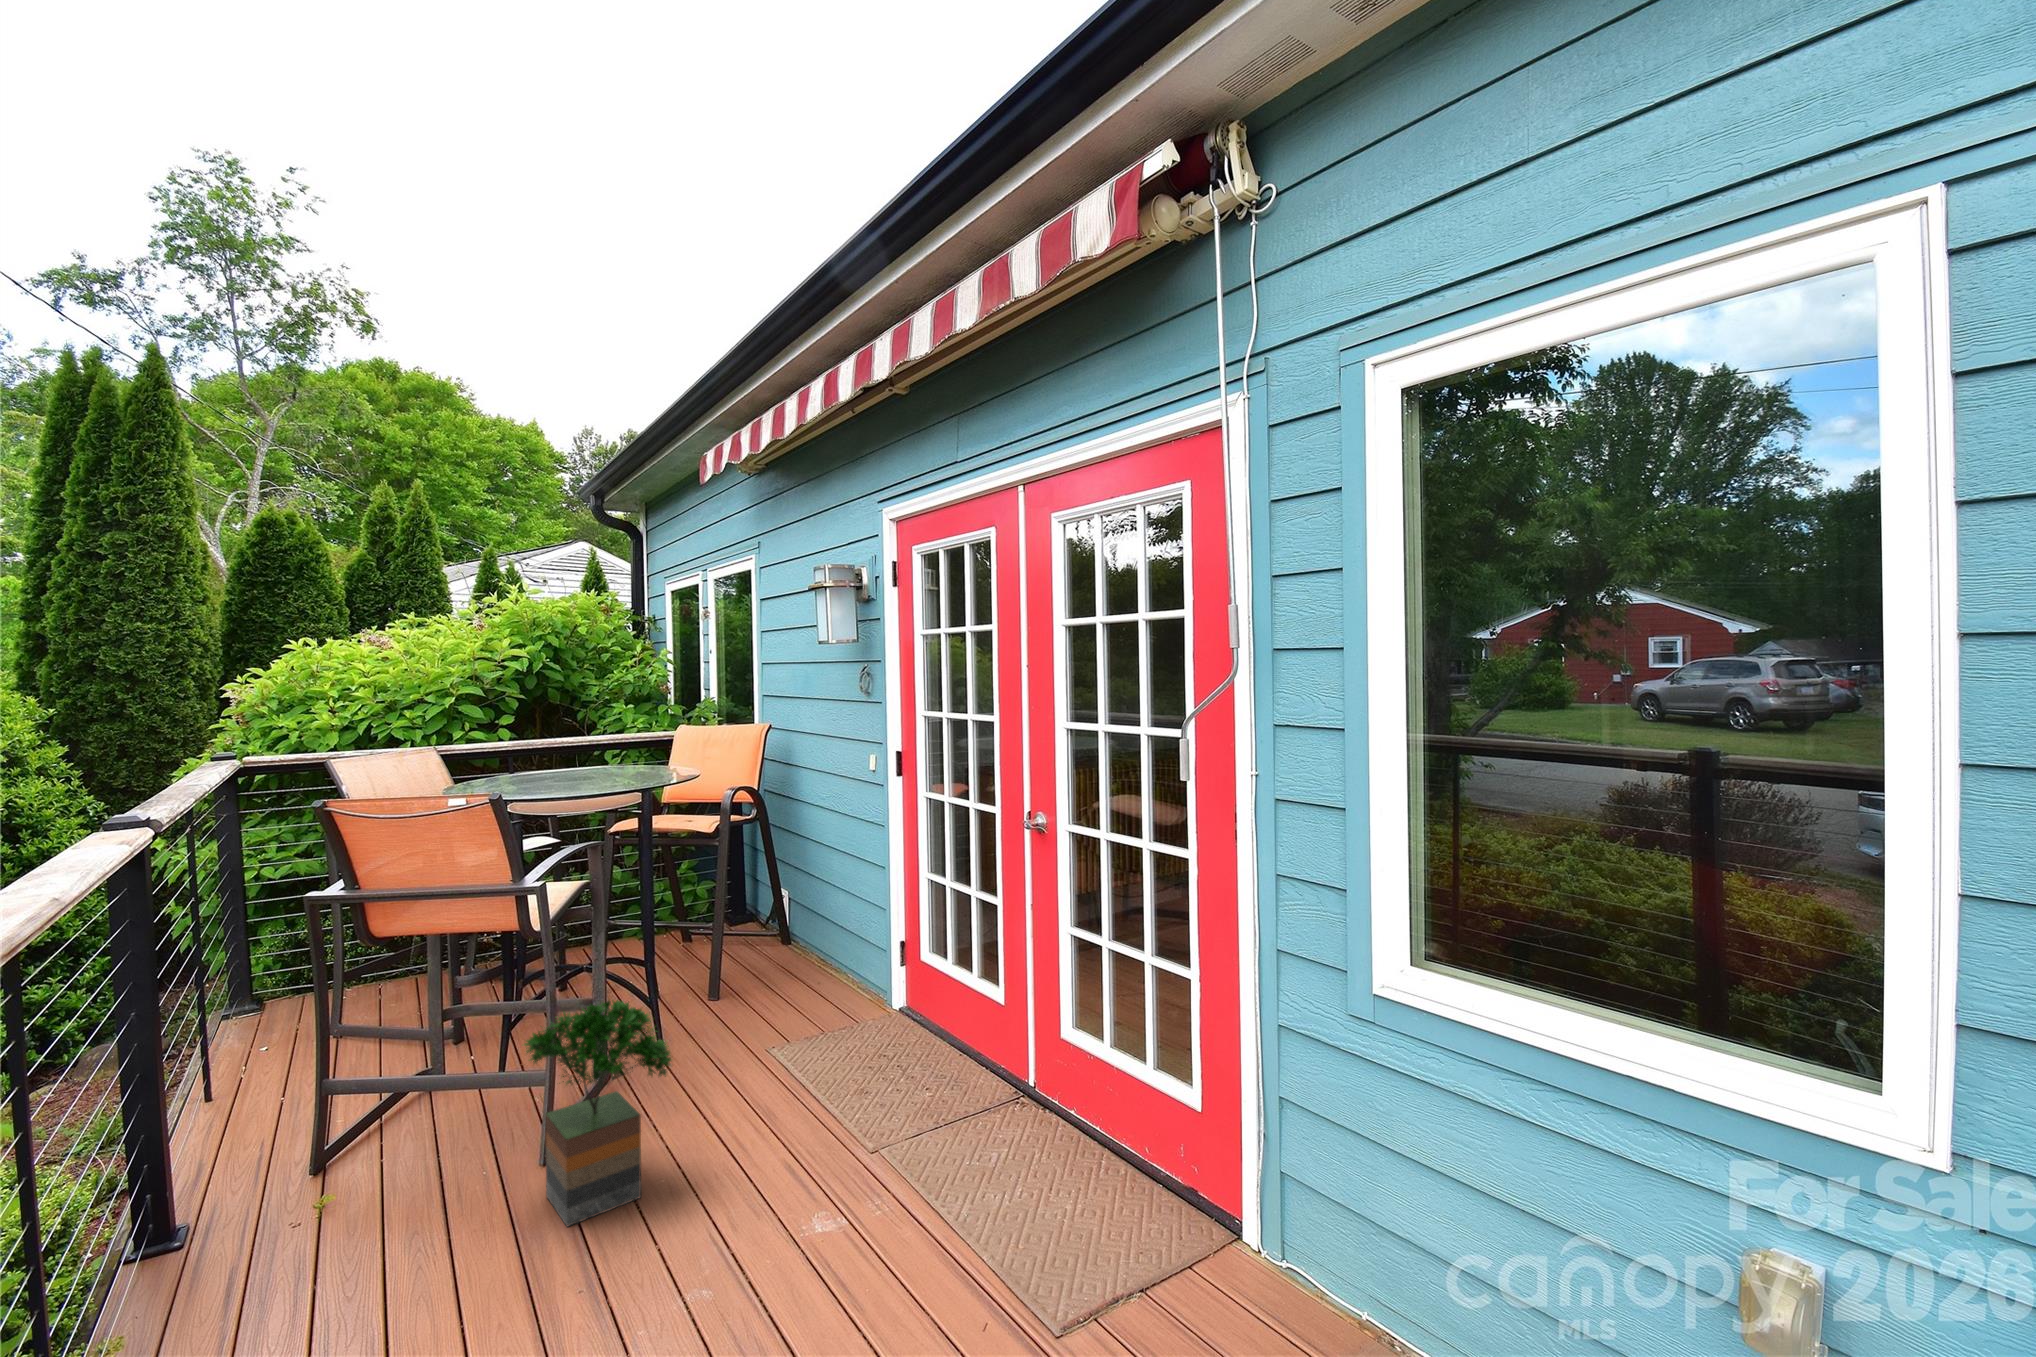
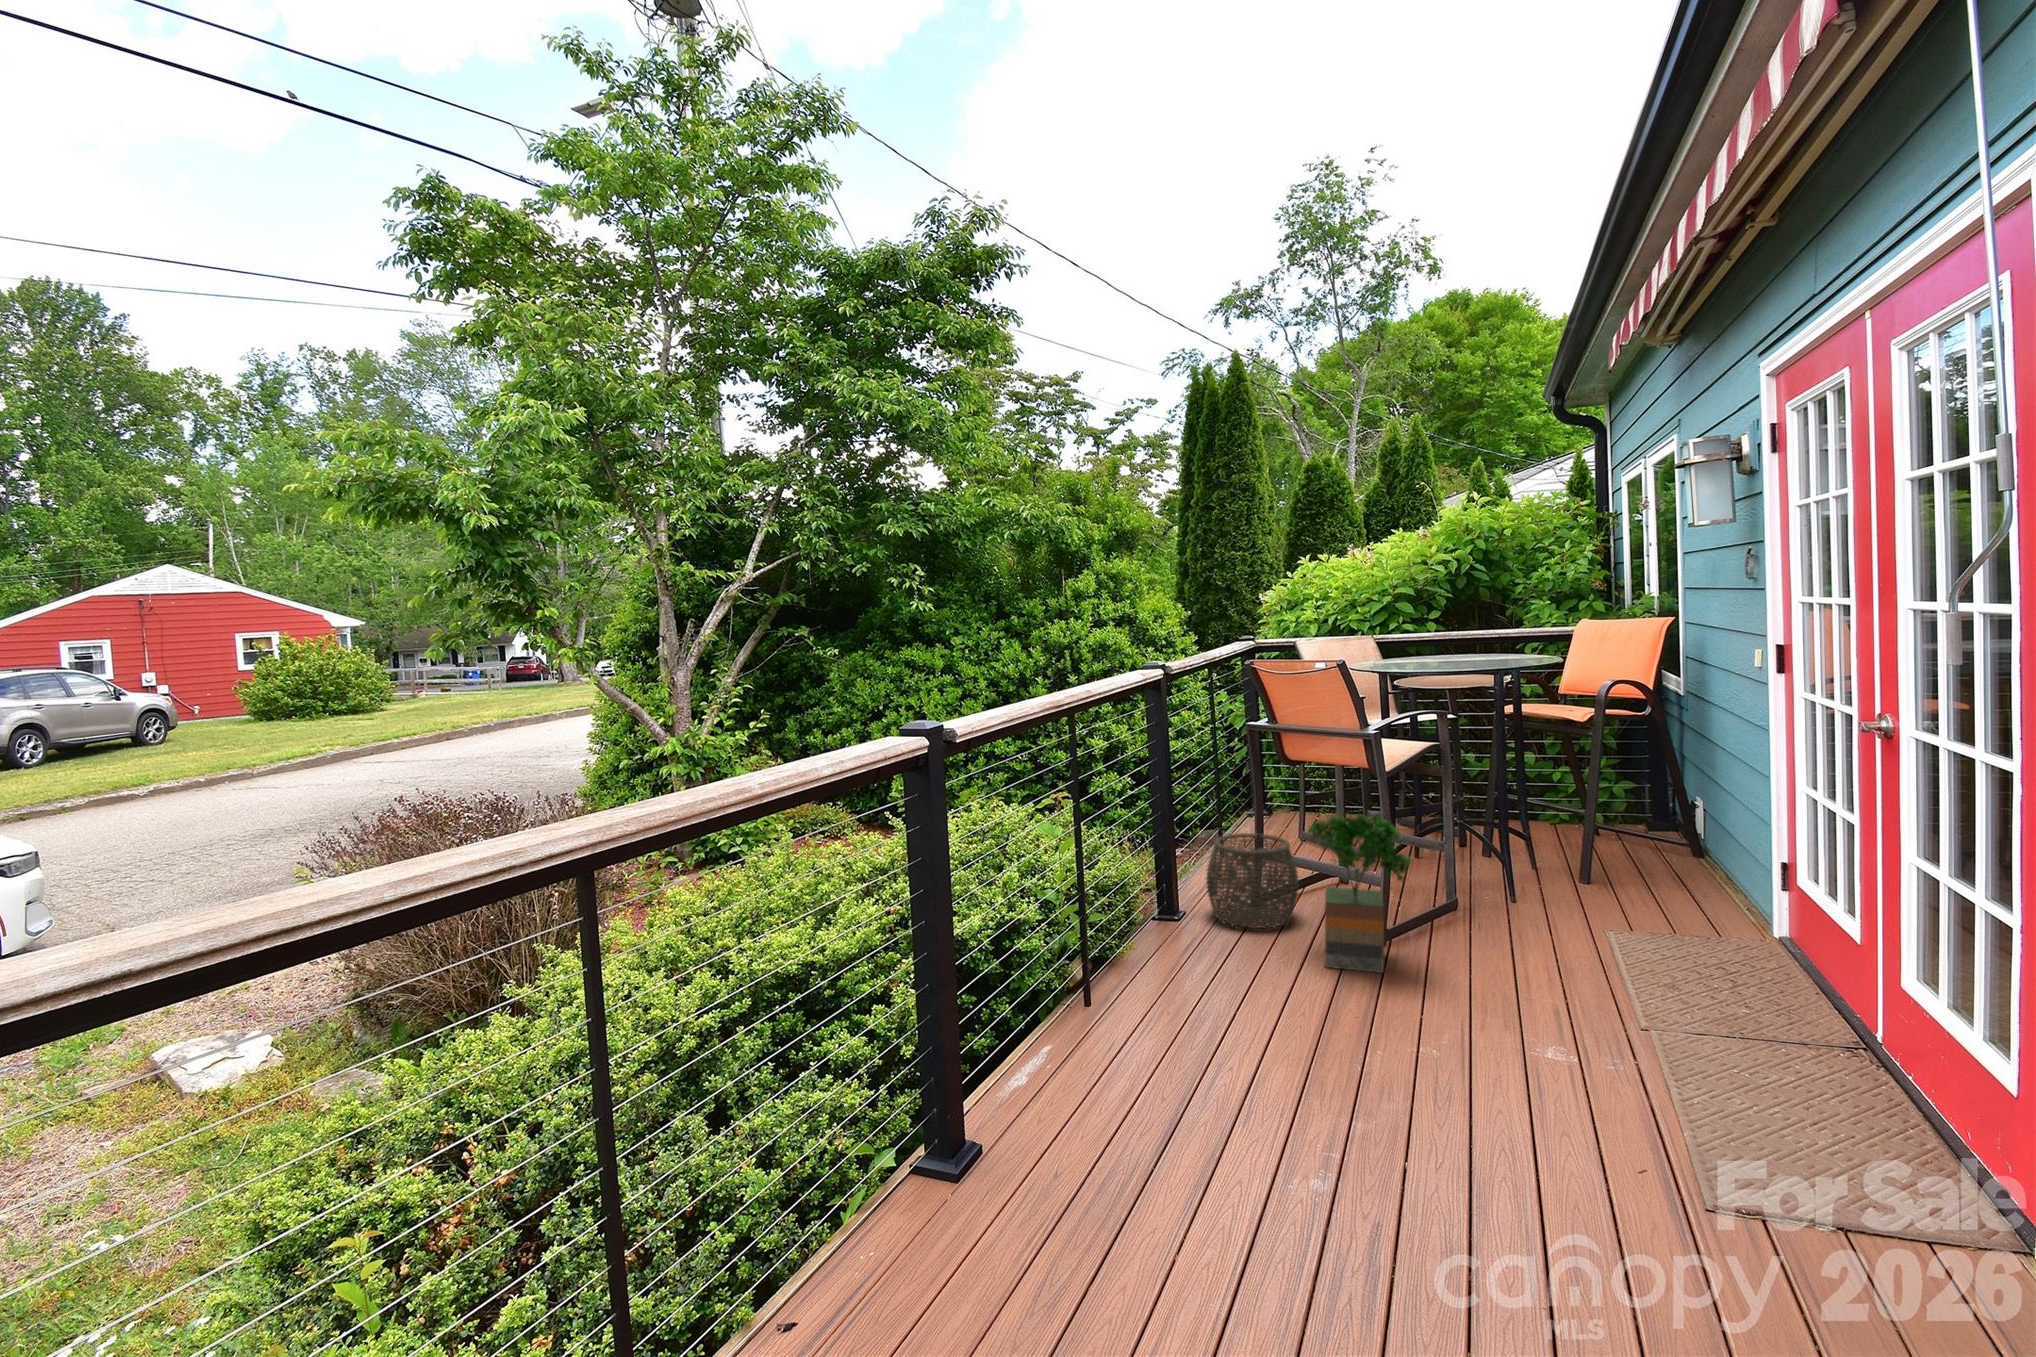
woven basket: none [319,1060,480,1225] -> present [1206,833,1299,929]

